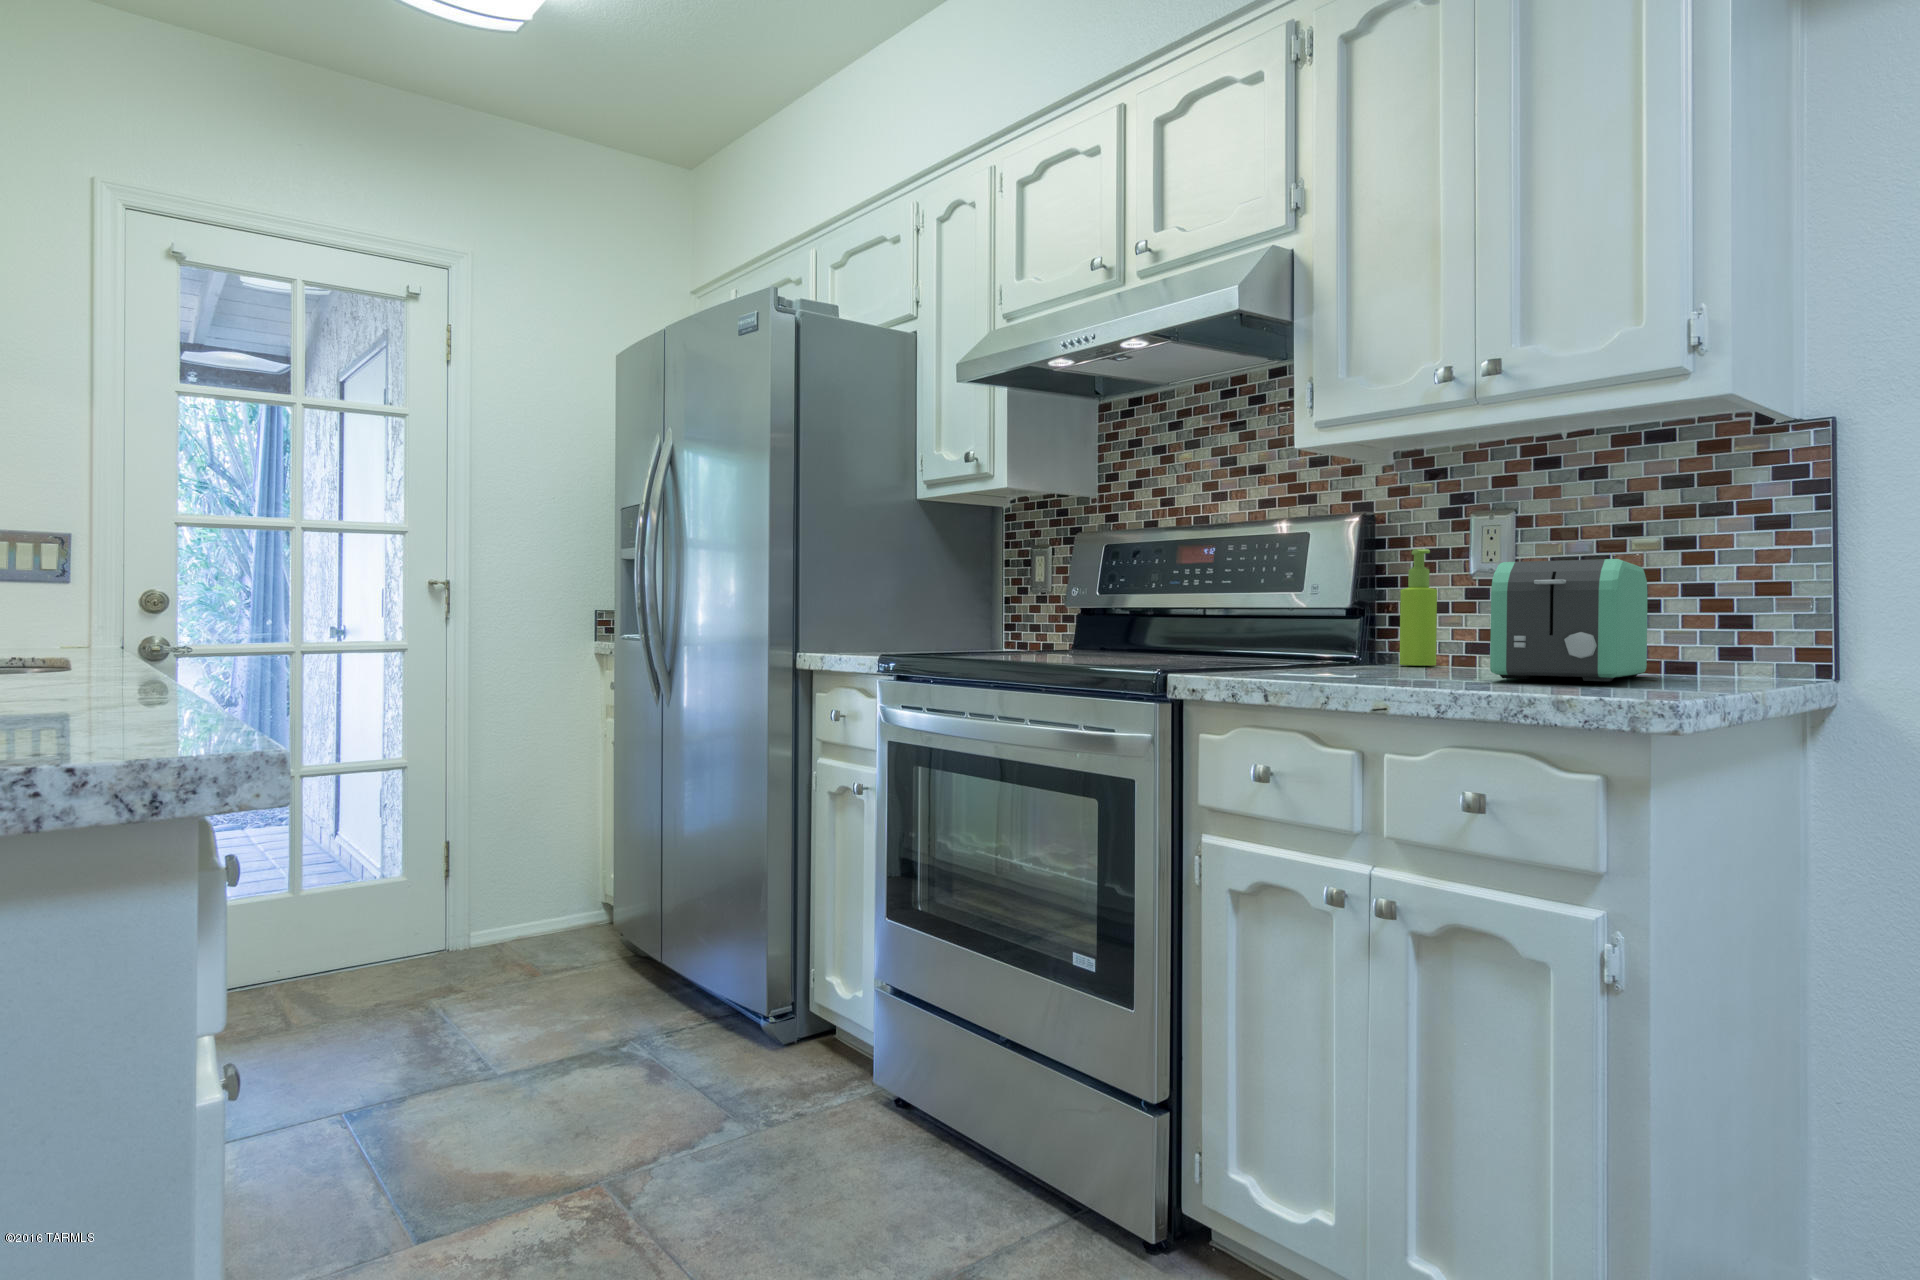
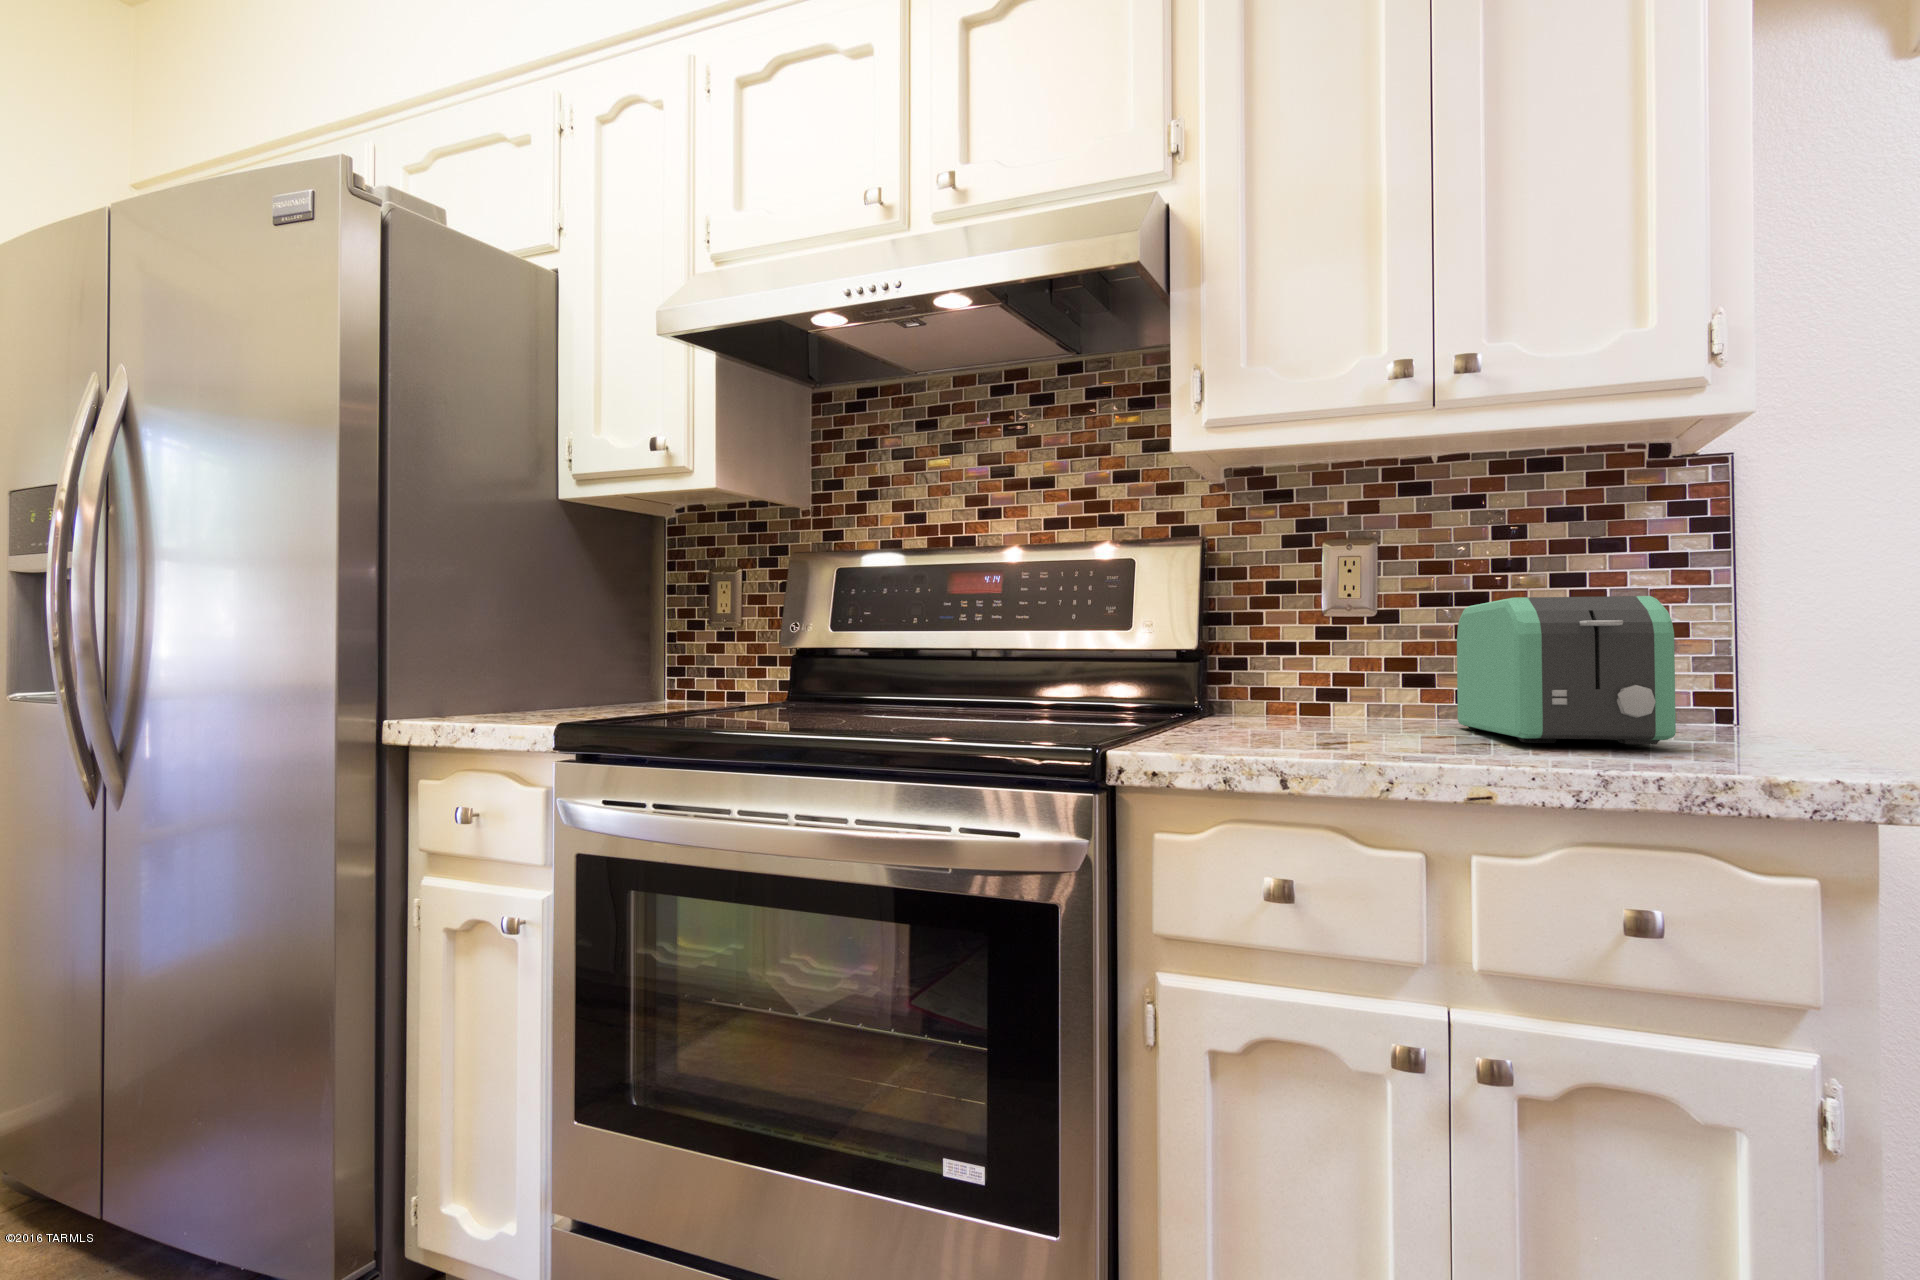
soap dispenser: present [1400,549,1437,666] -> none [1265,581,1308,718]

